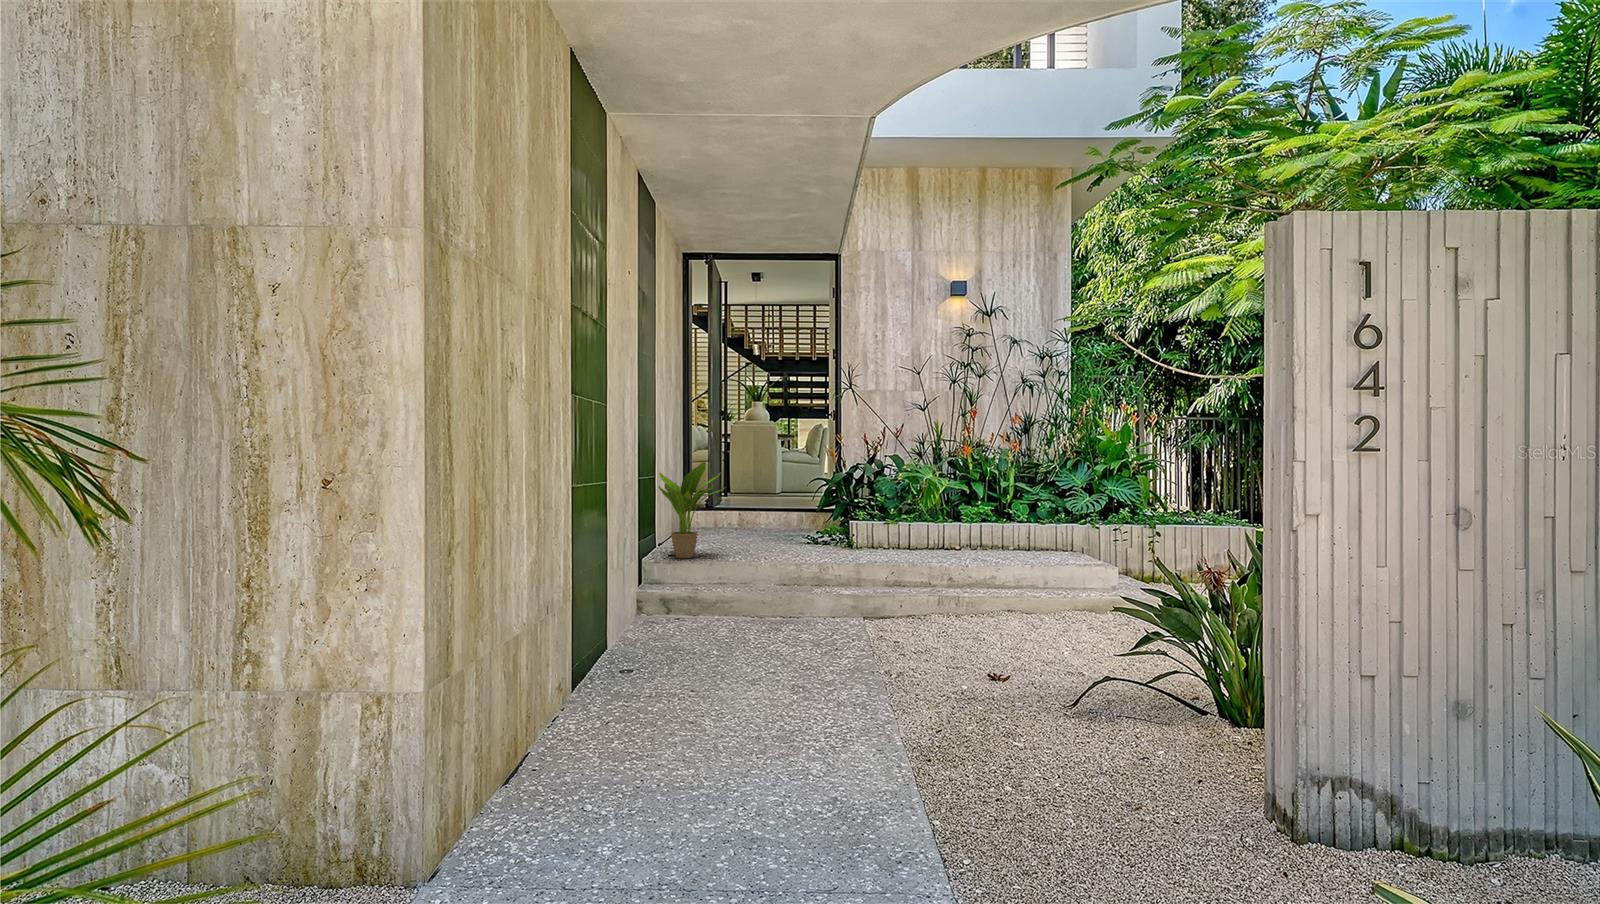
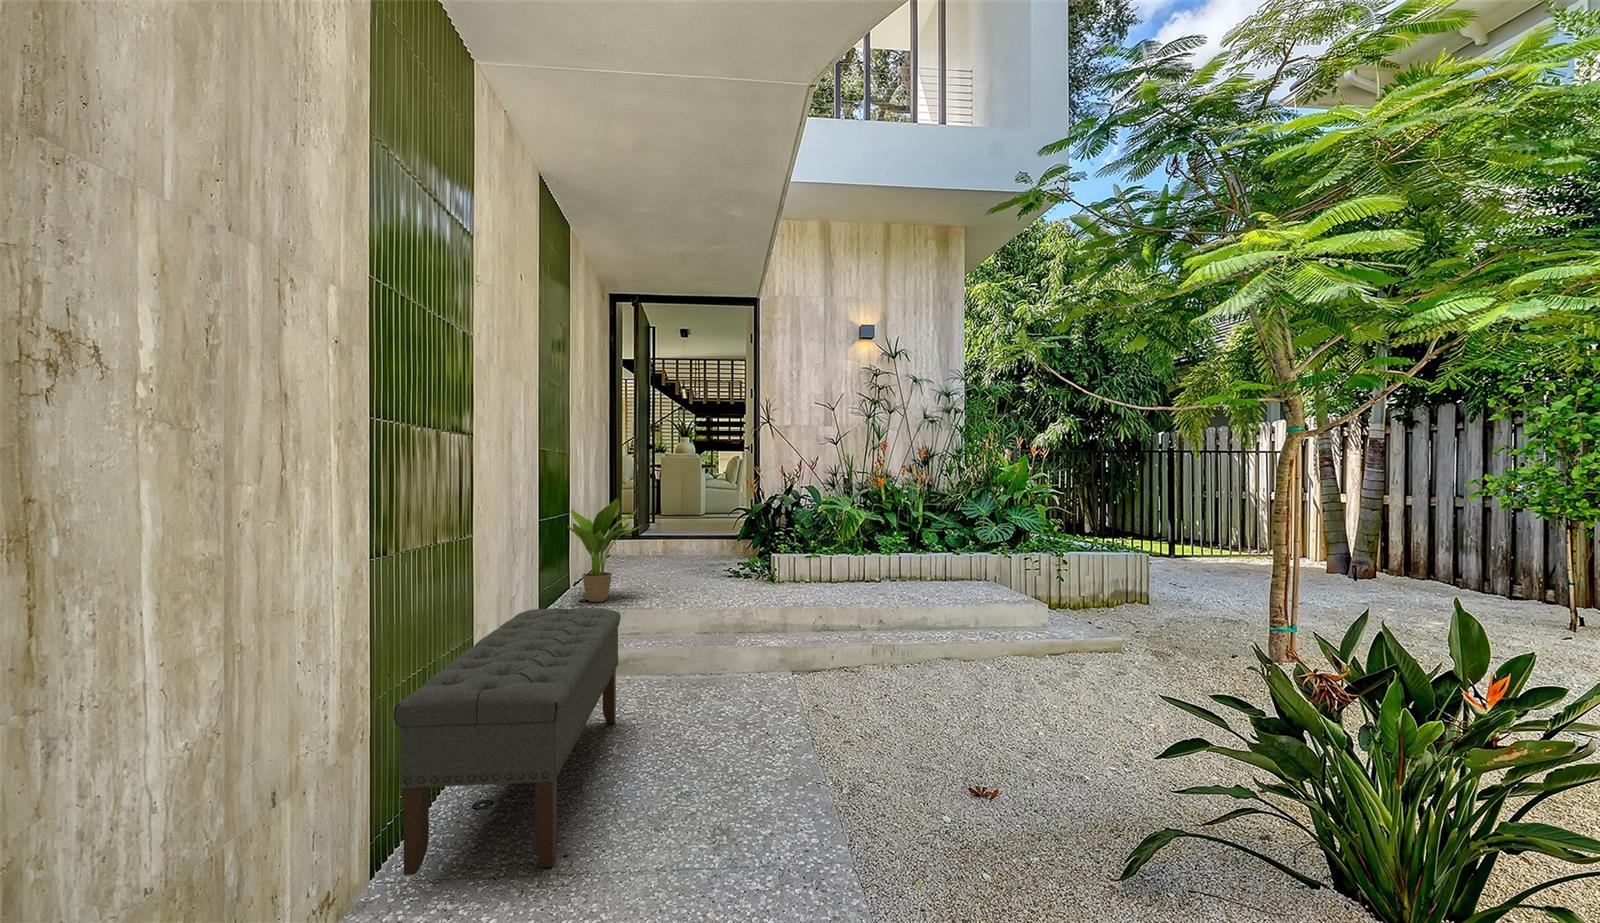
bench: none [589,545,717,692] -> present [393,608,621,875]

